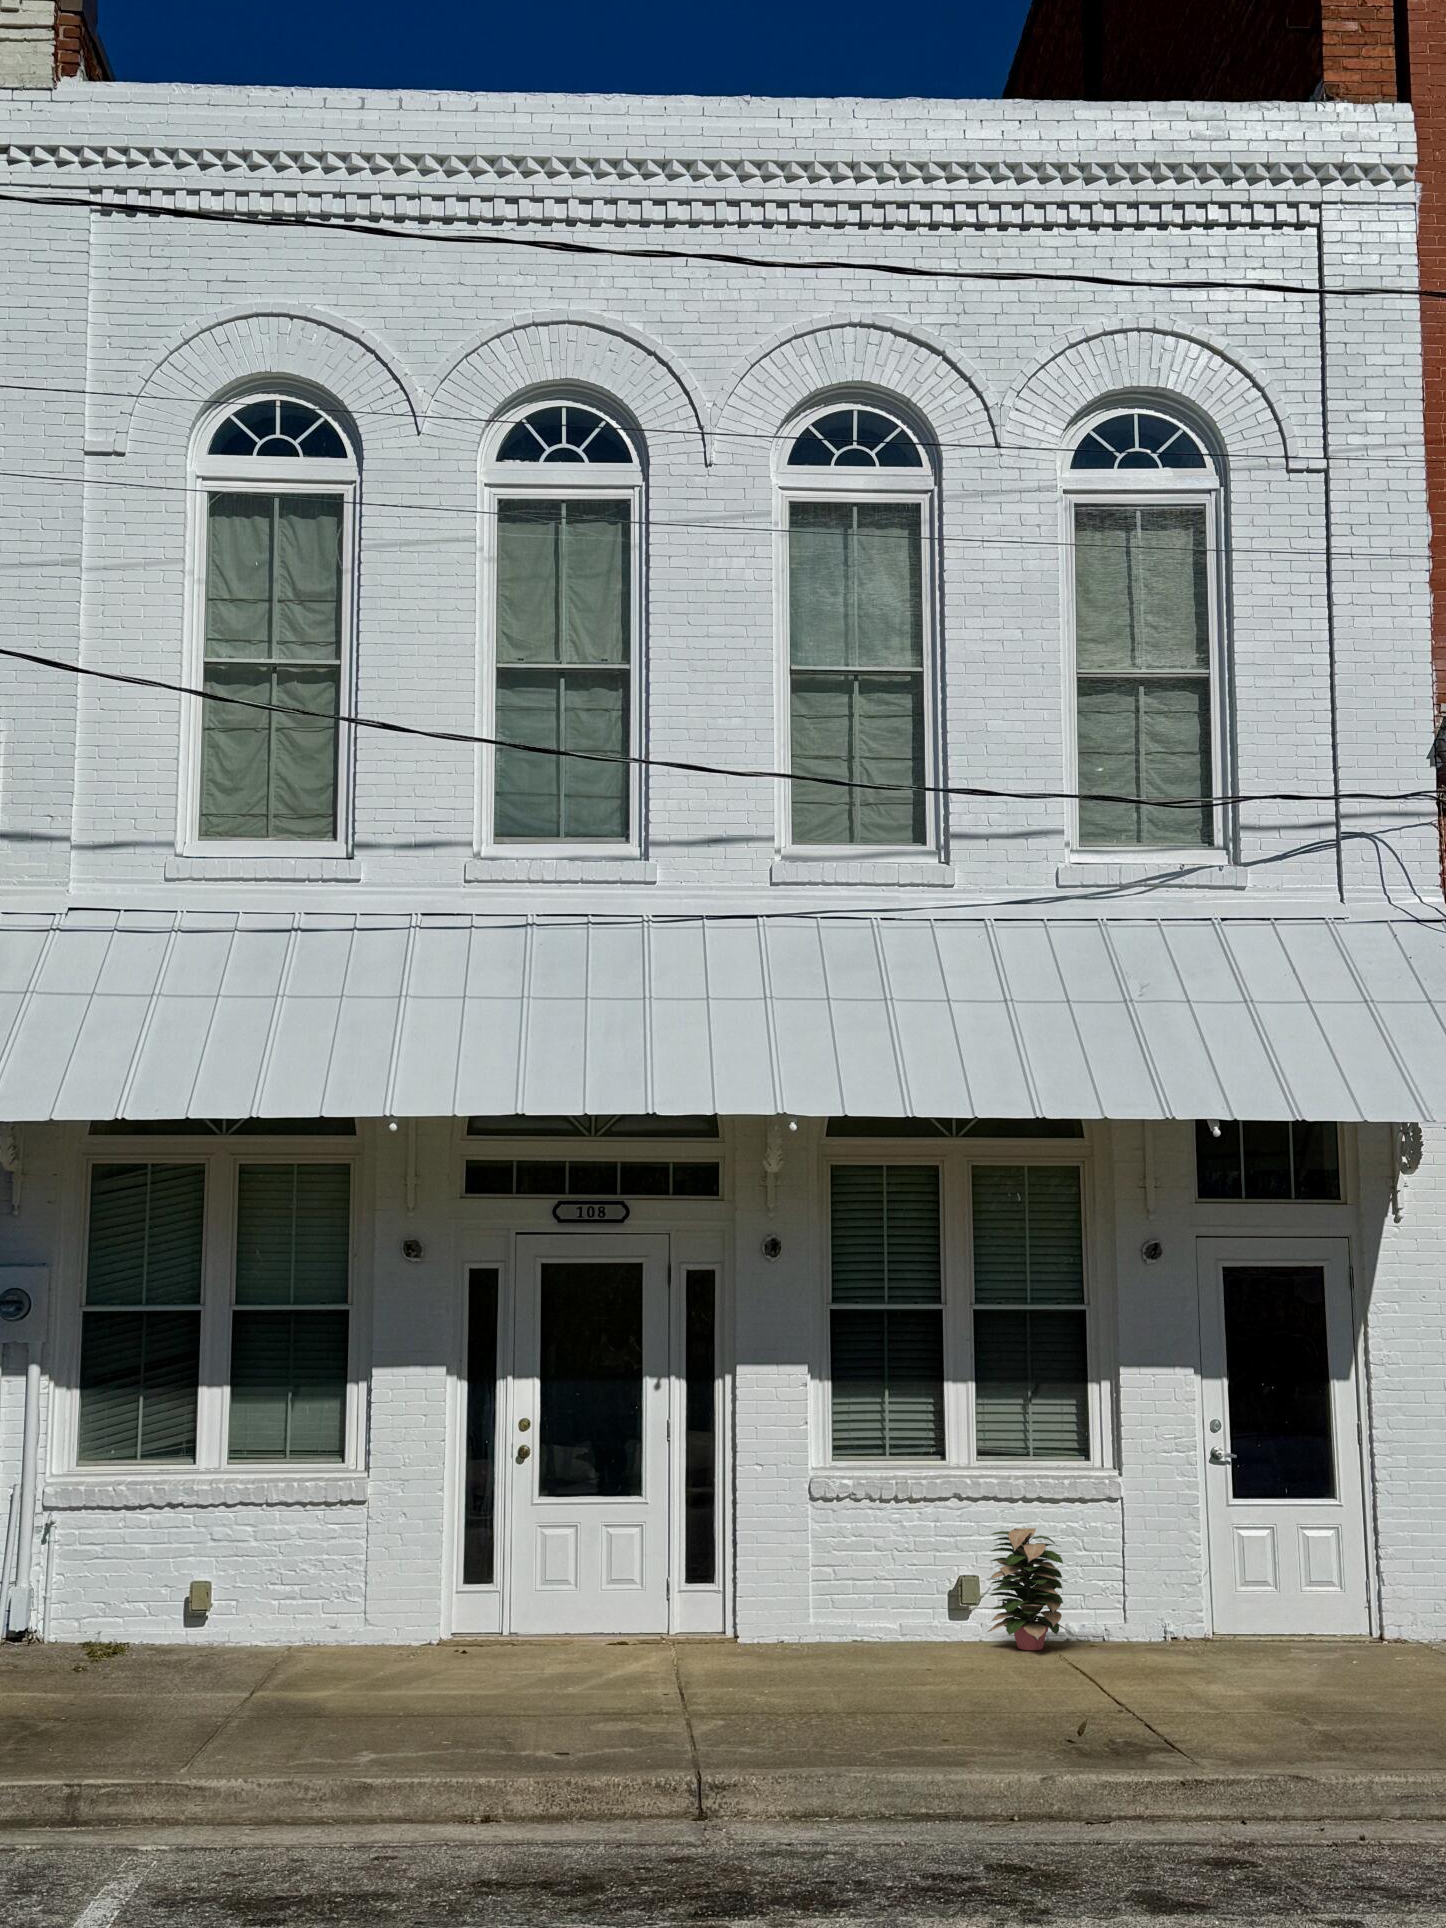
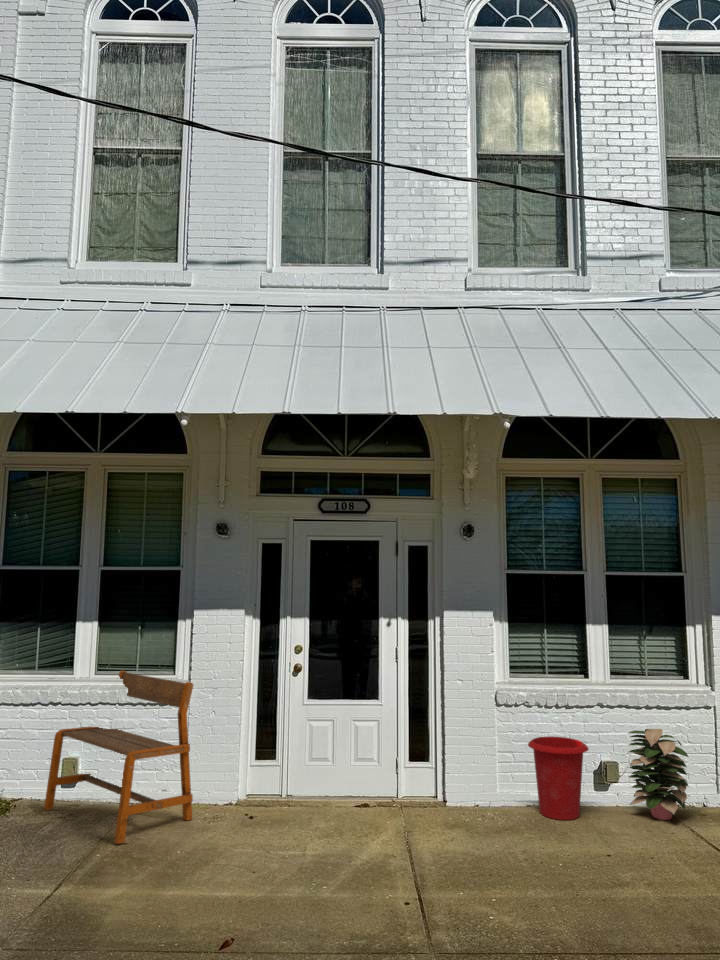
bench: none [171,1458,384,1677] -> present [44,671,193,844]
waste bin: none [849,1543,931,1652] -> present [528,736,589,820]

